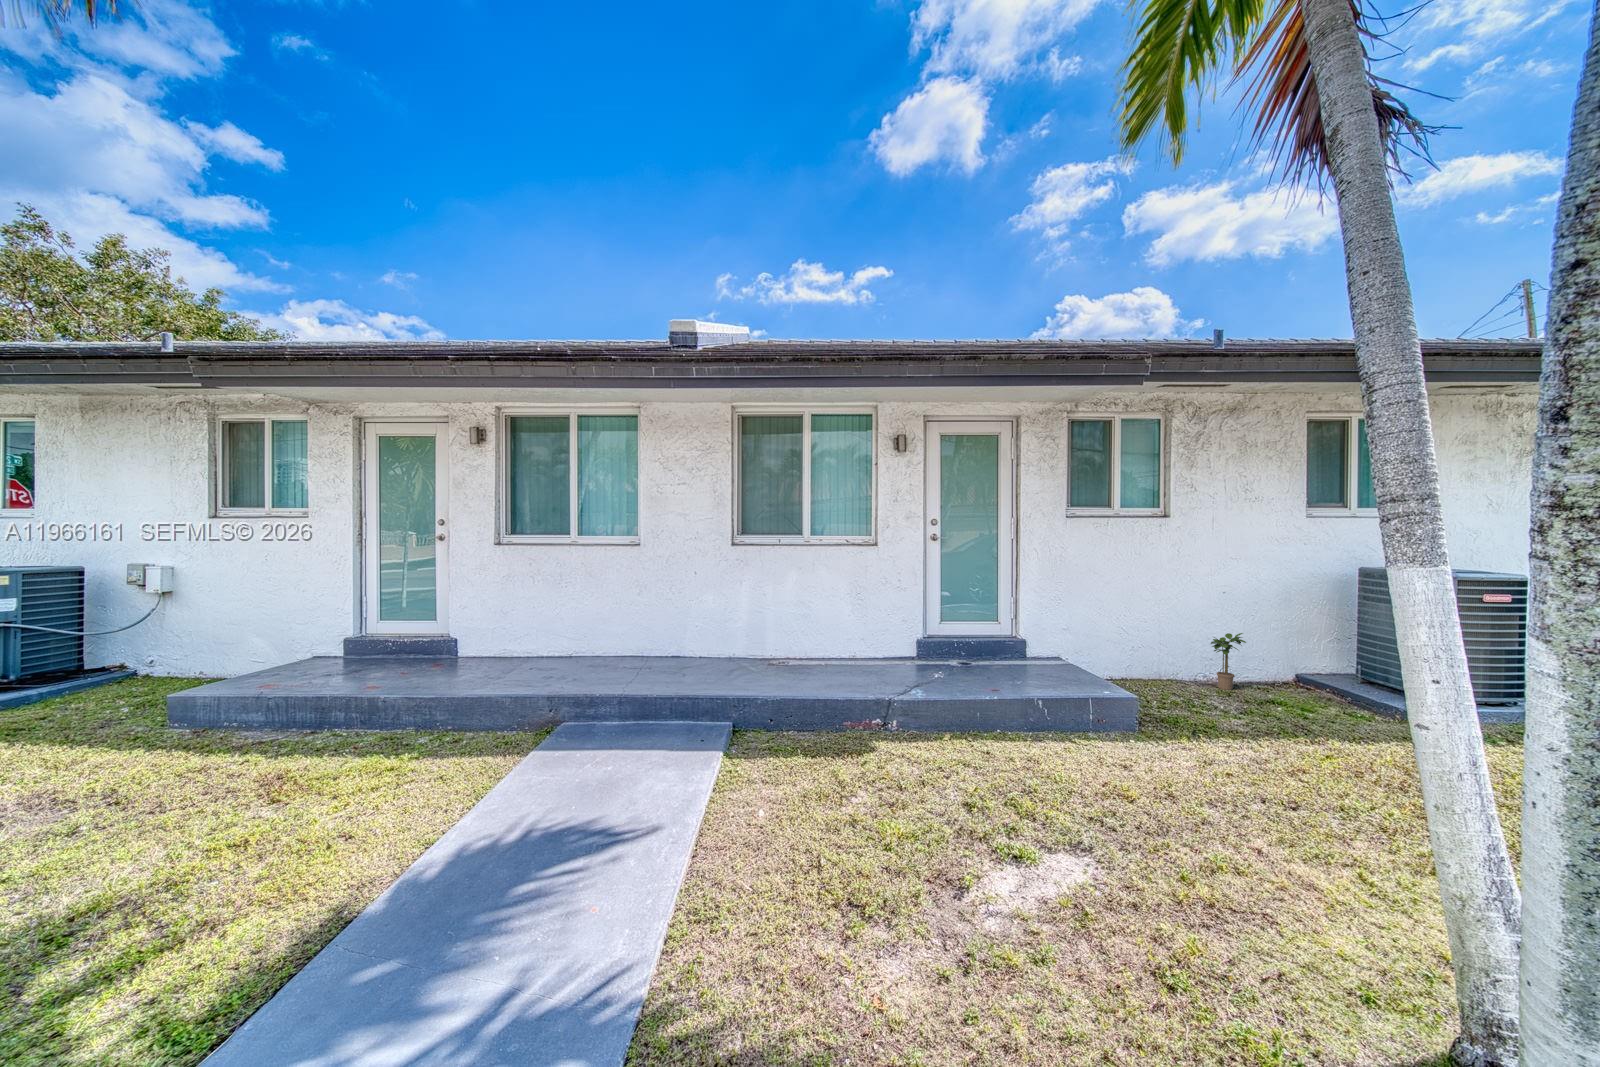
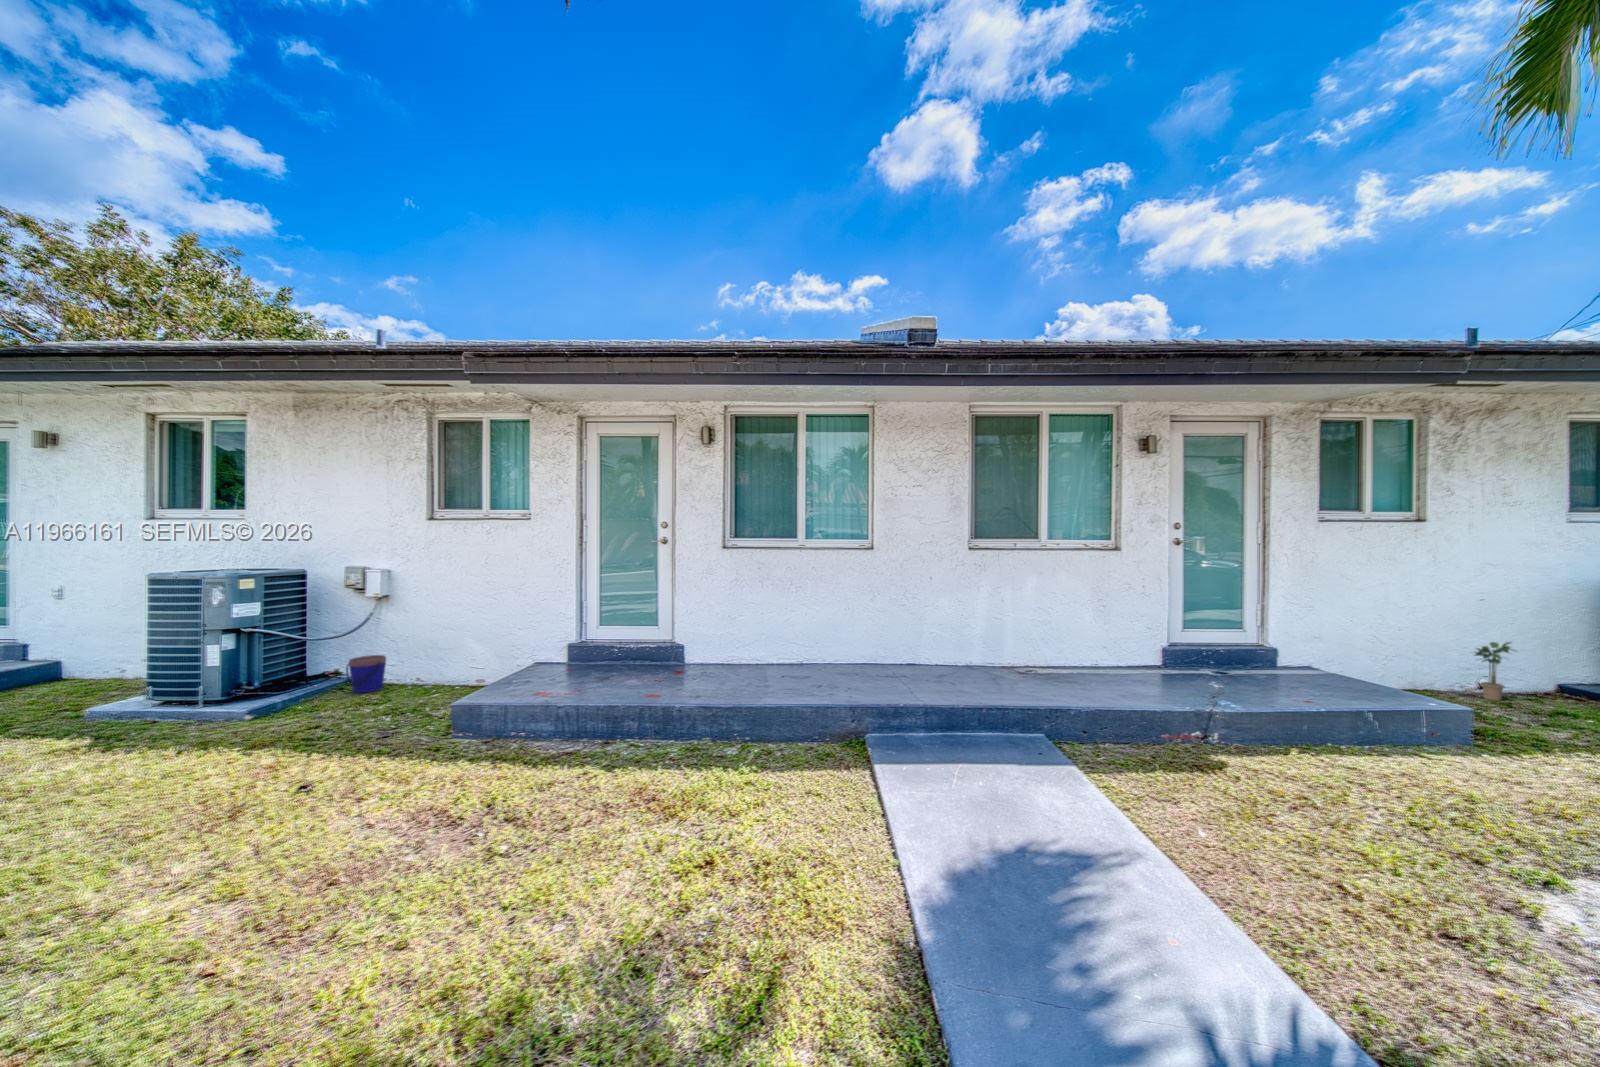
bucket: none [118,649,166,686] -> present [346,655,386,693]

